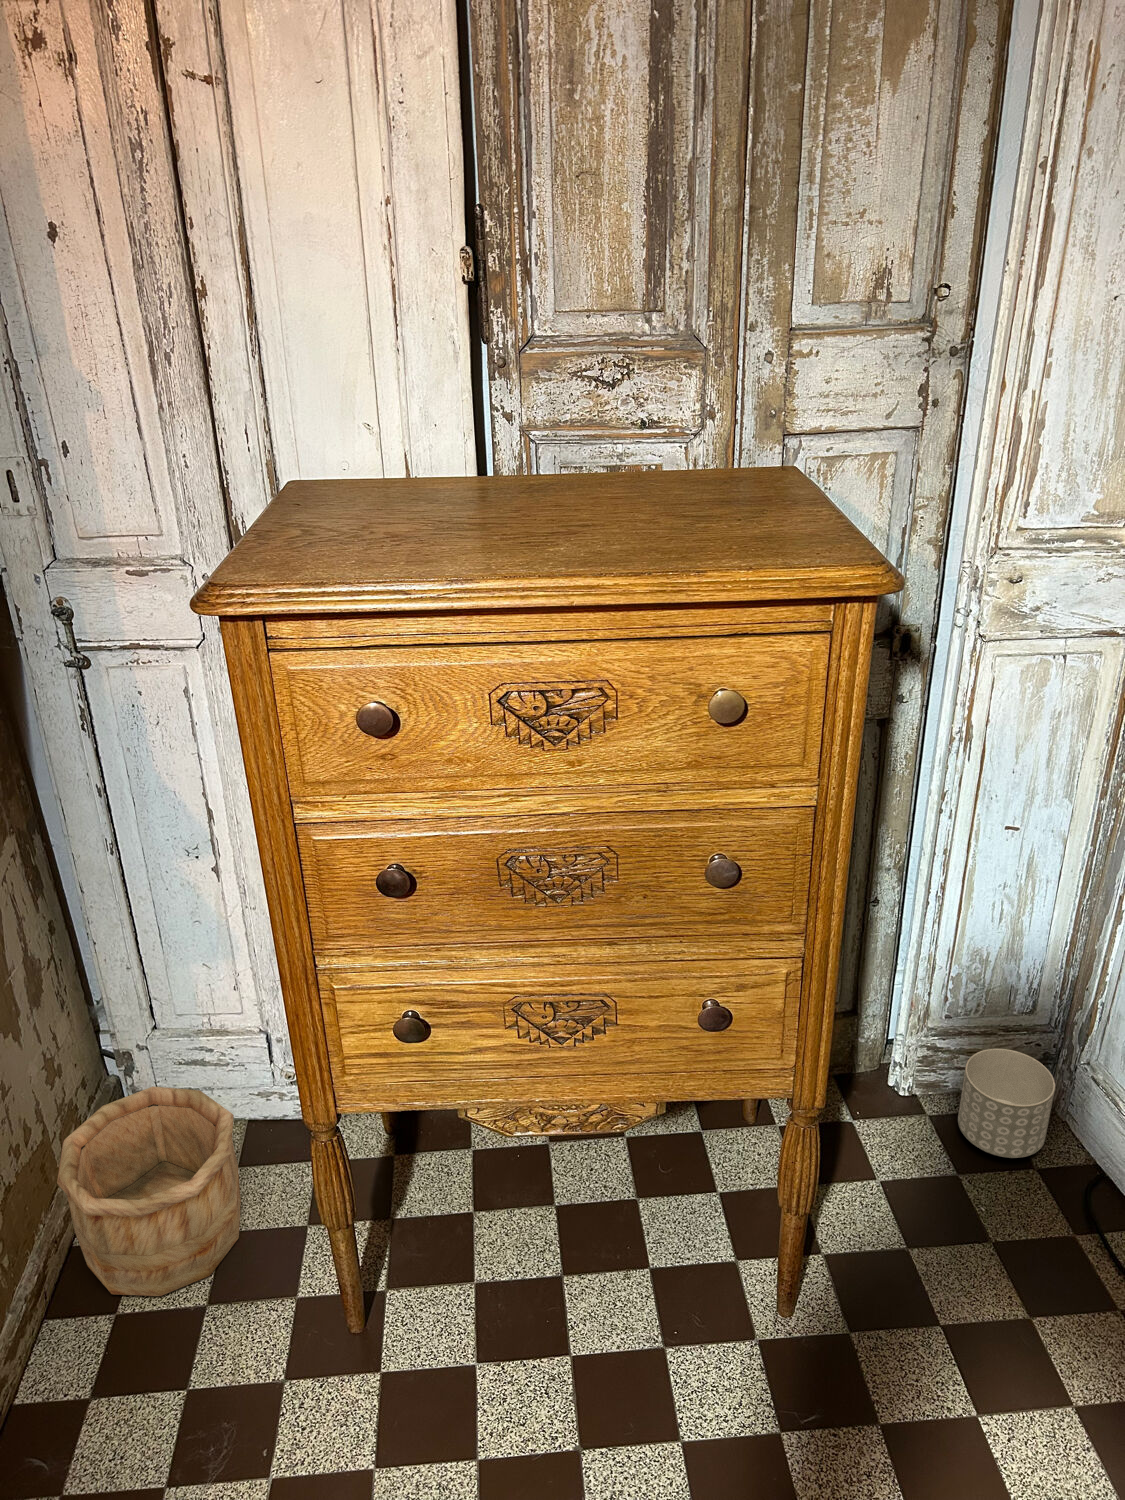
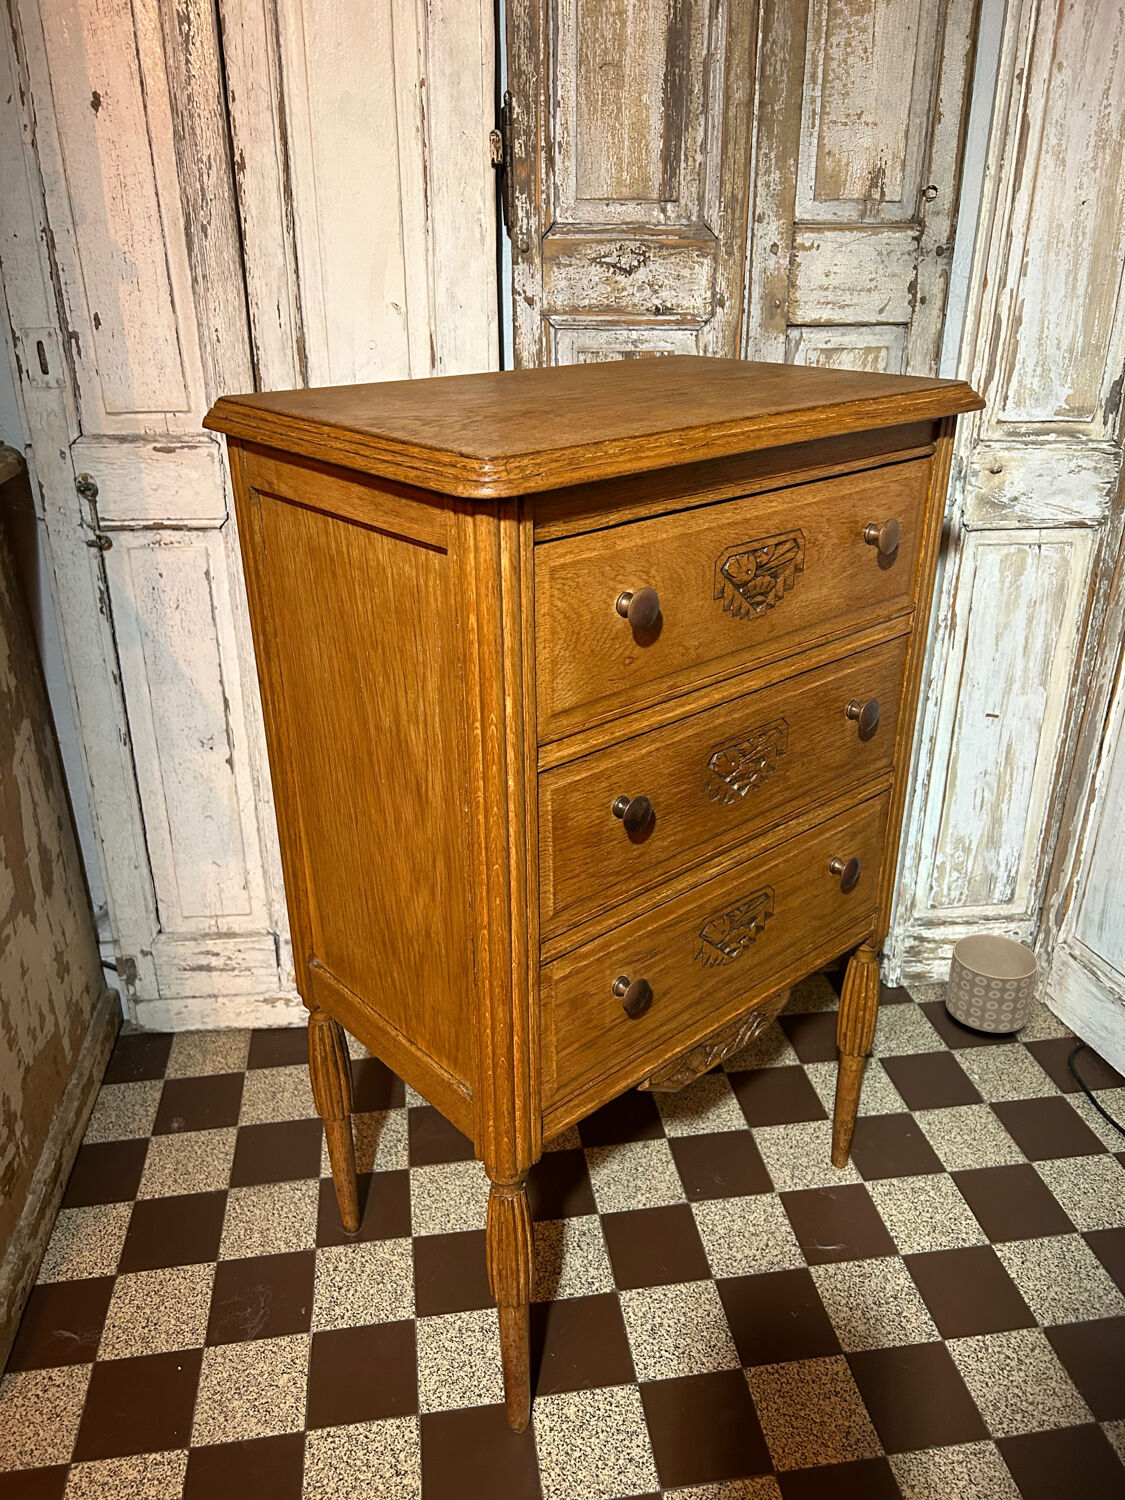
wooden bucket: present [57,1086,241,1296] -> none [75,979,255,1181]

